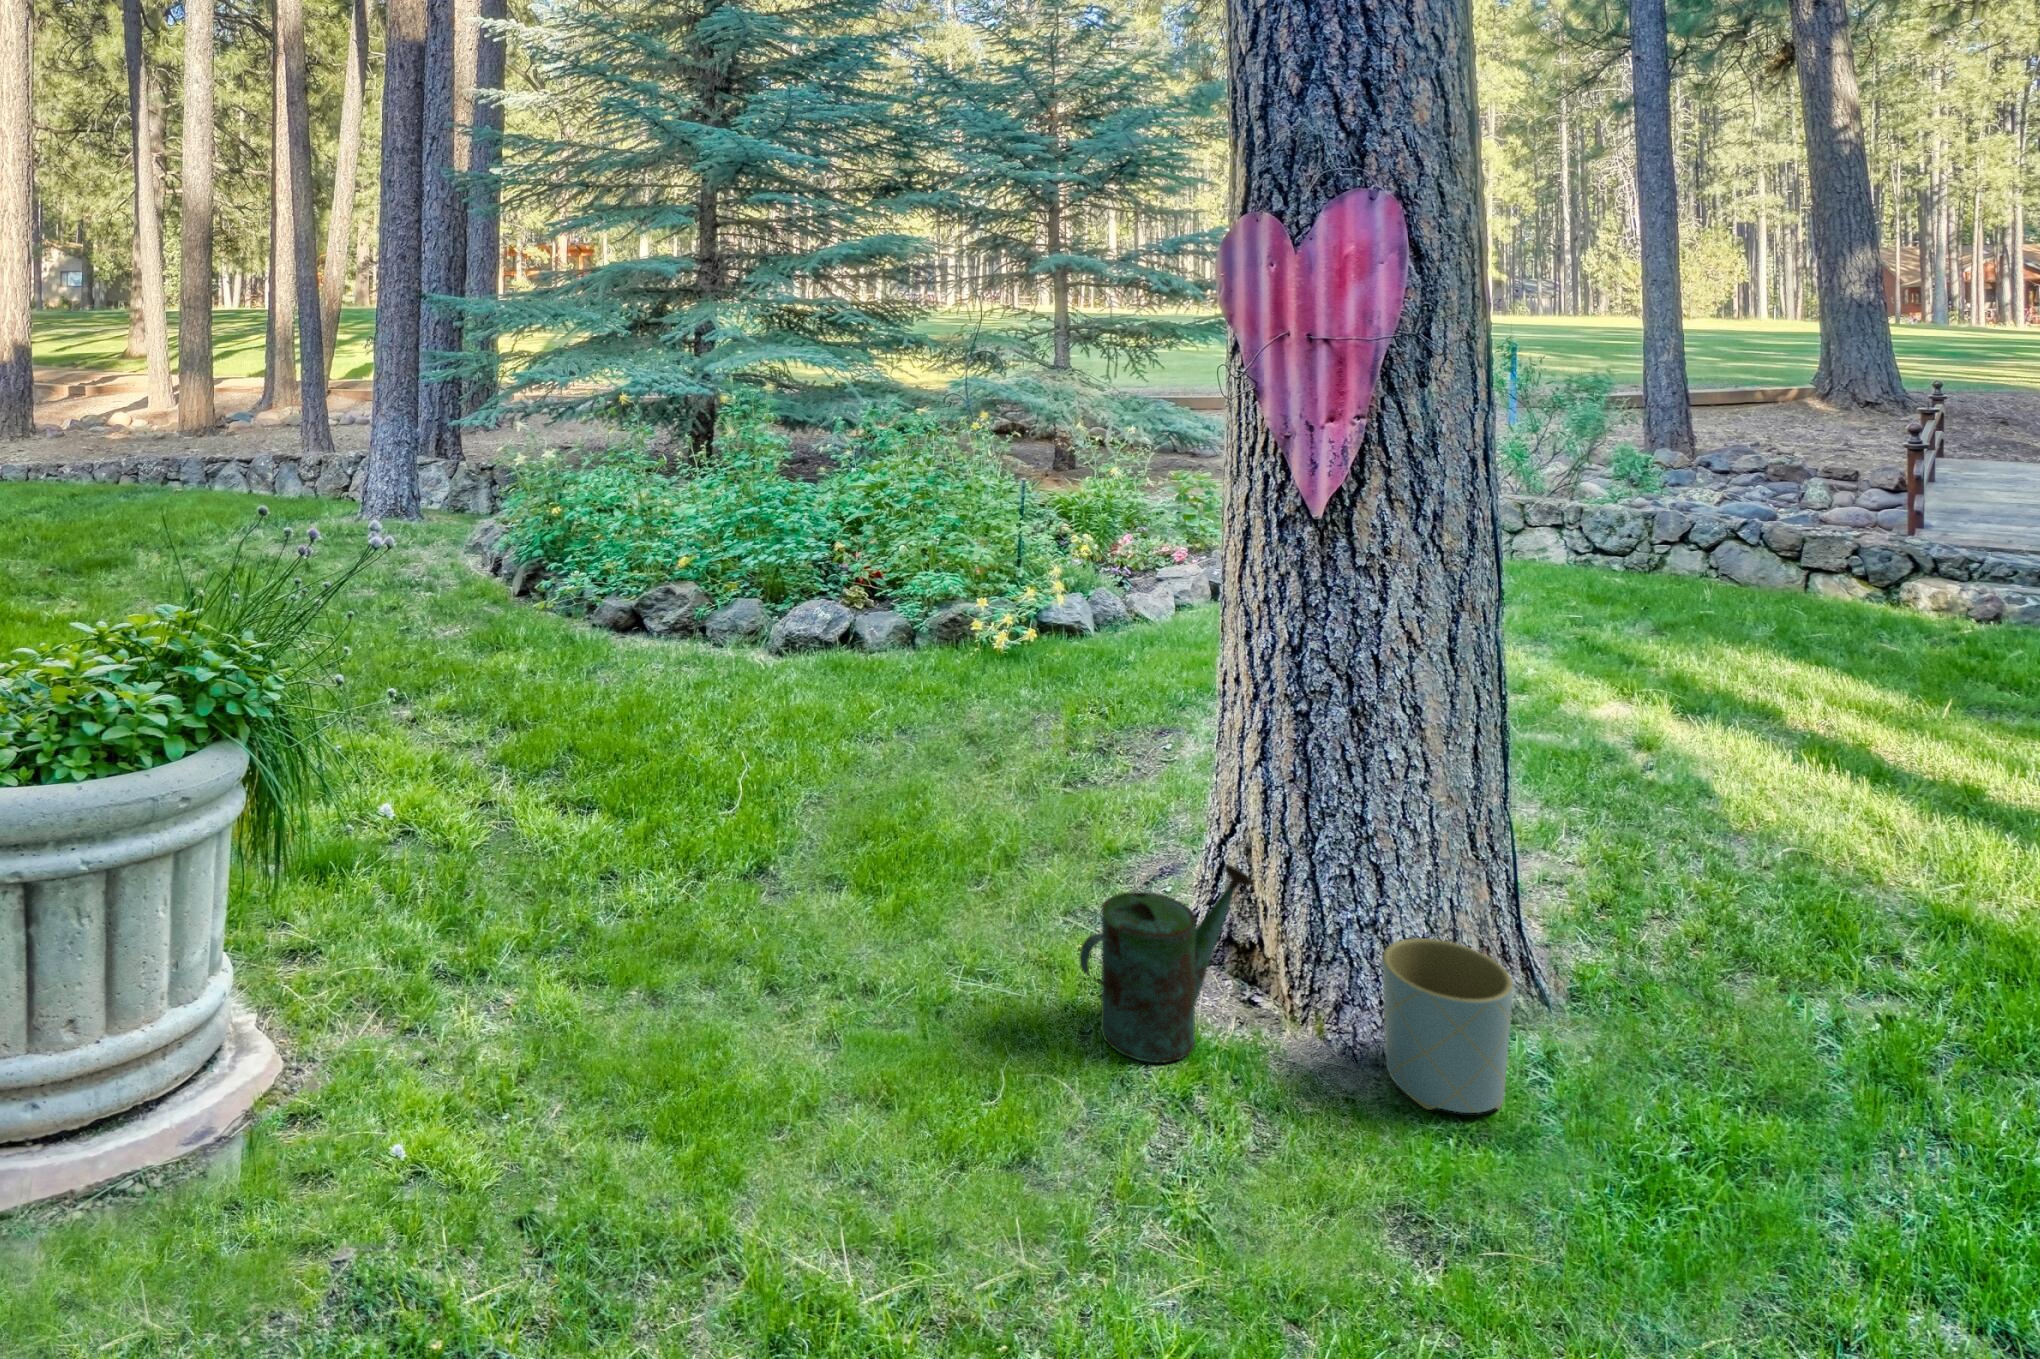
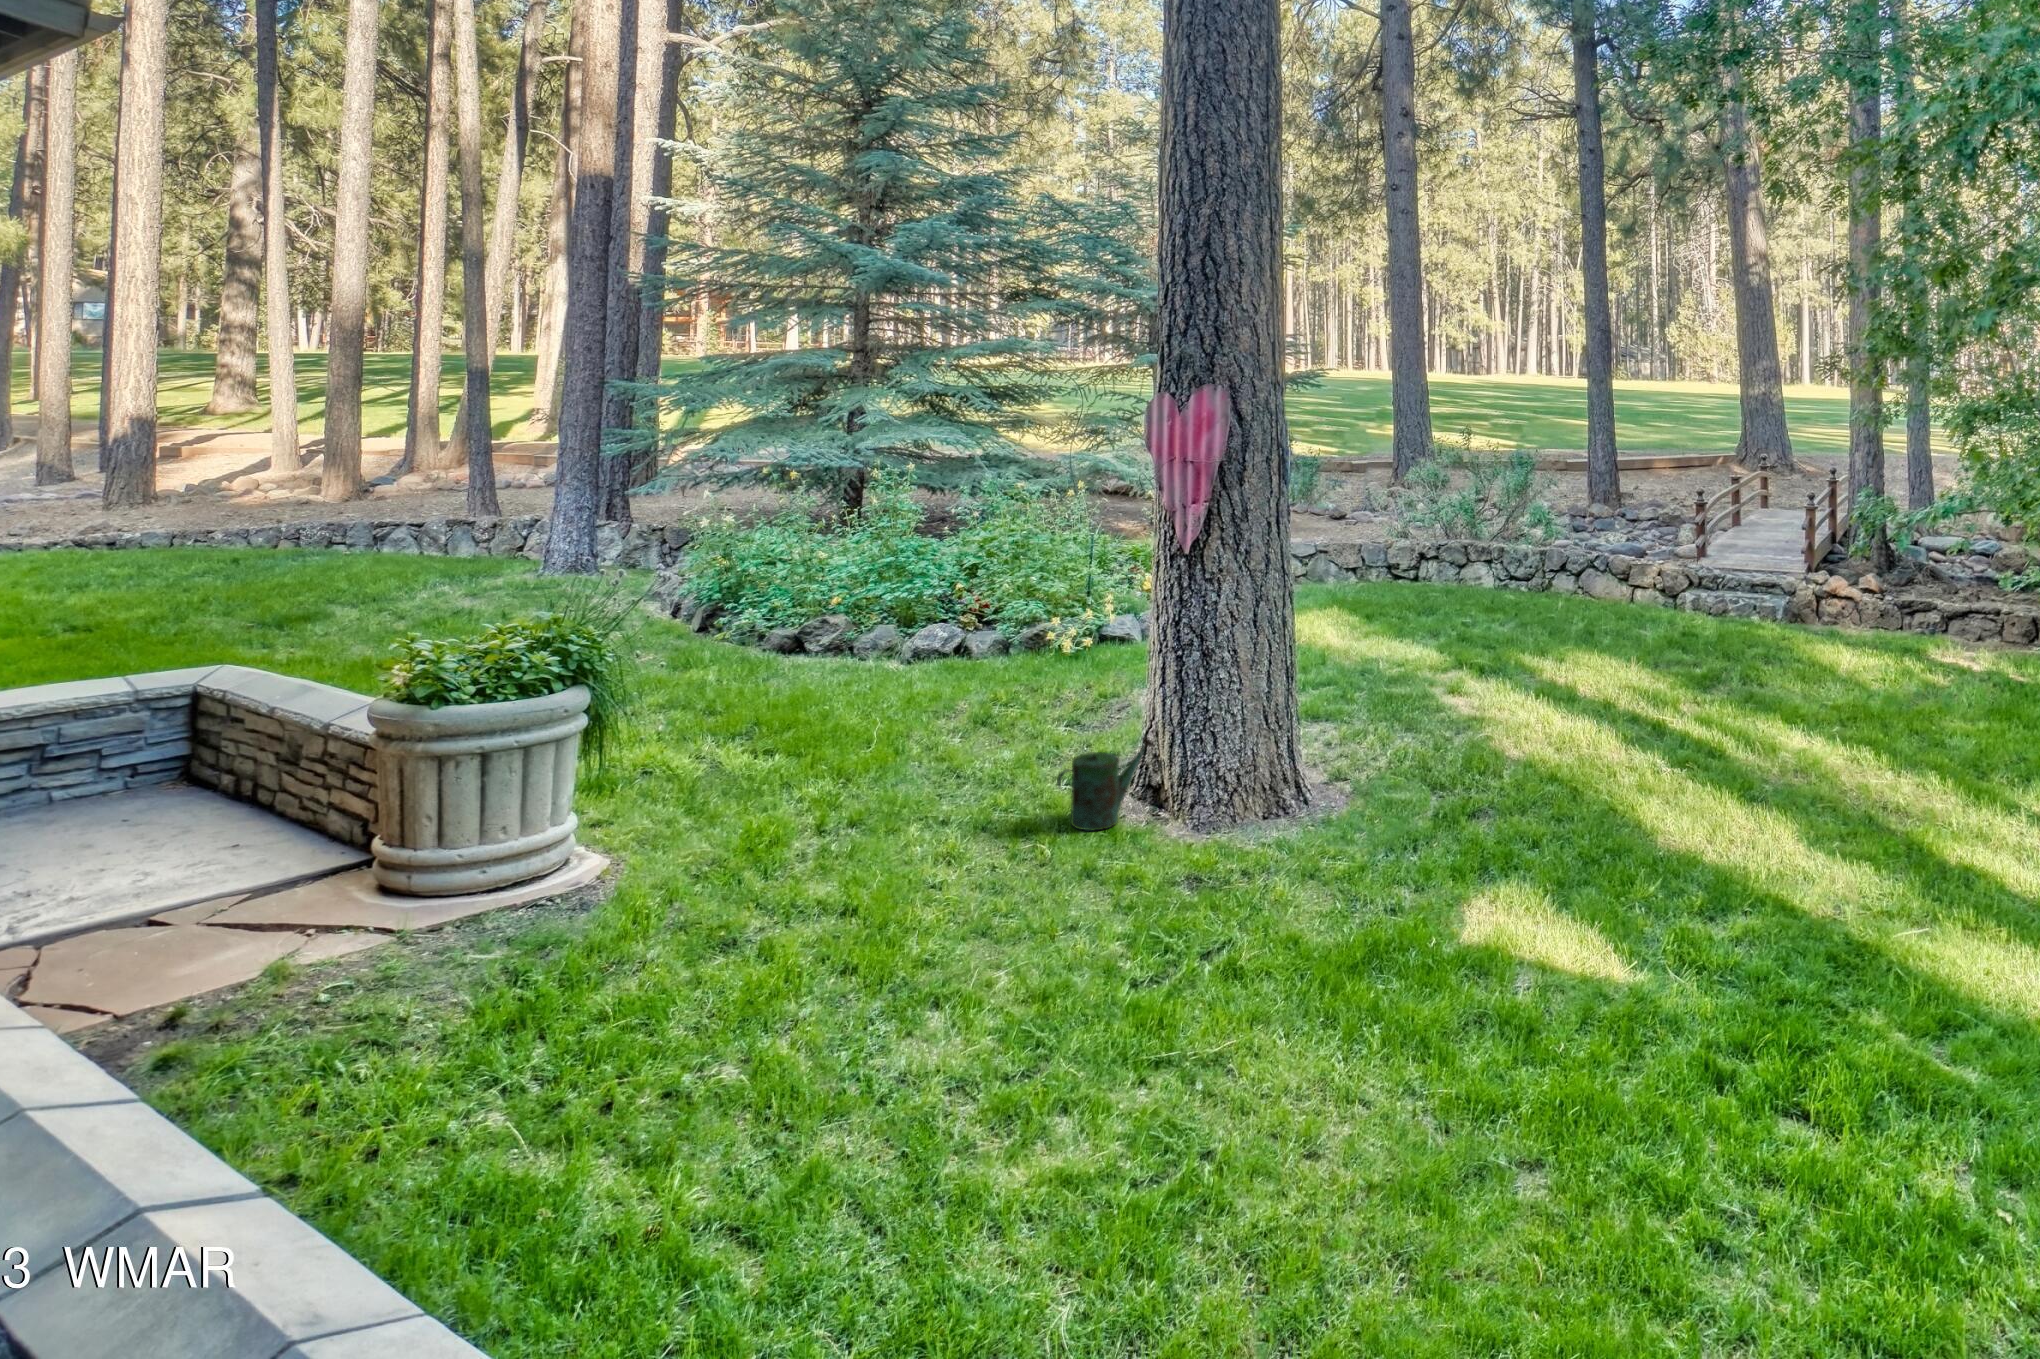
planter: present [1383,938,1513,1113] -> none [1204,762,1259,835]

